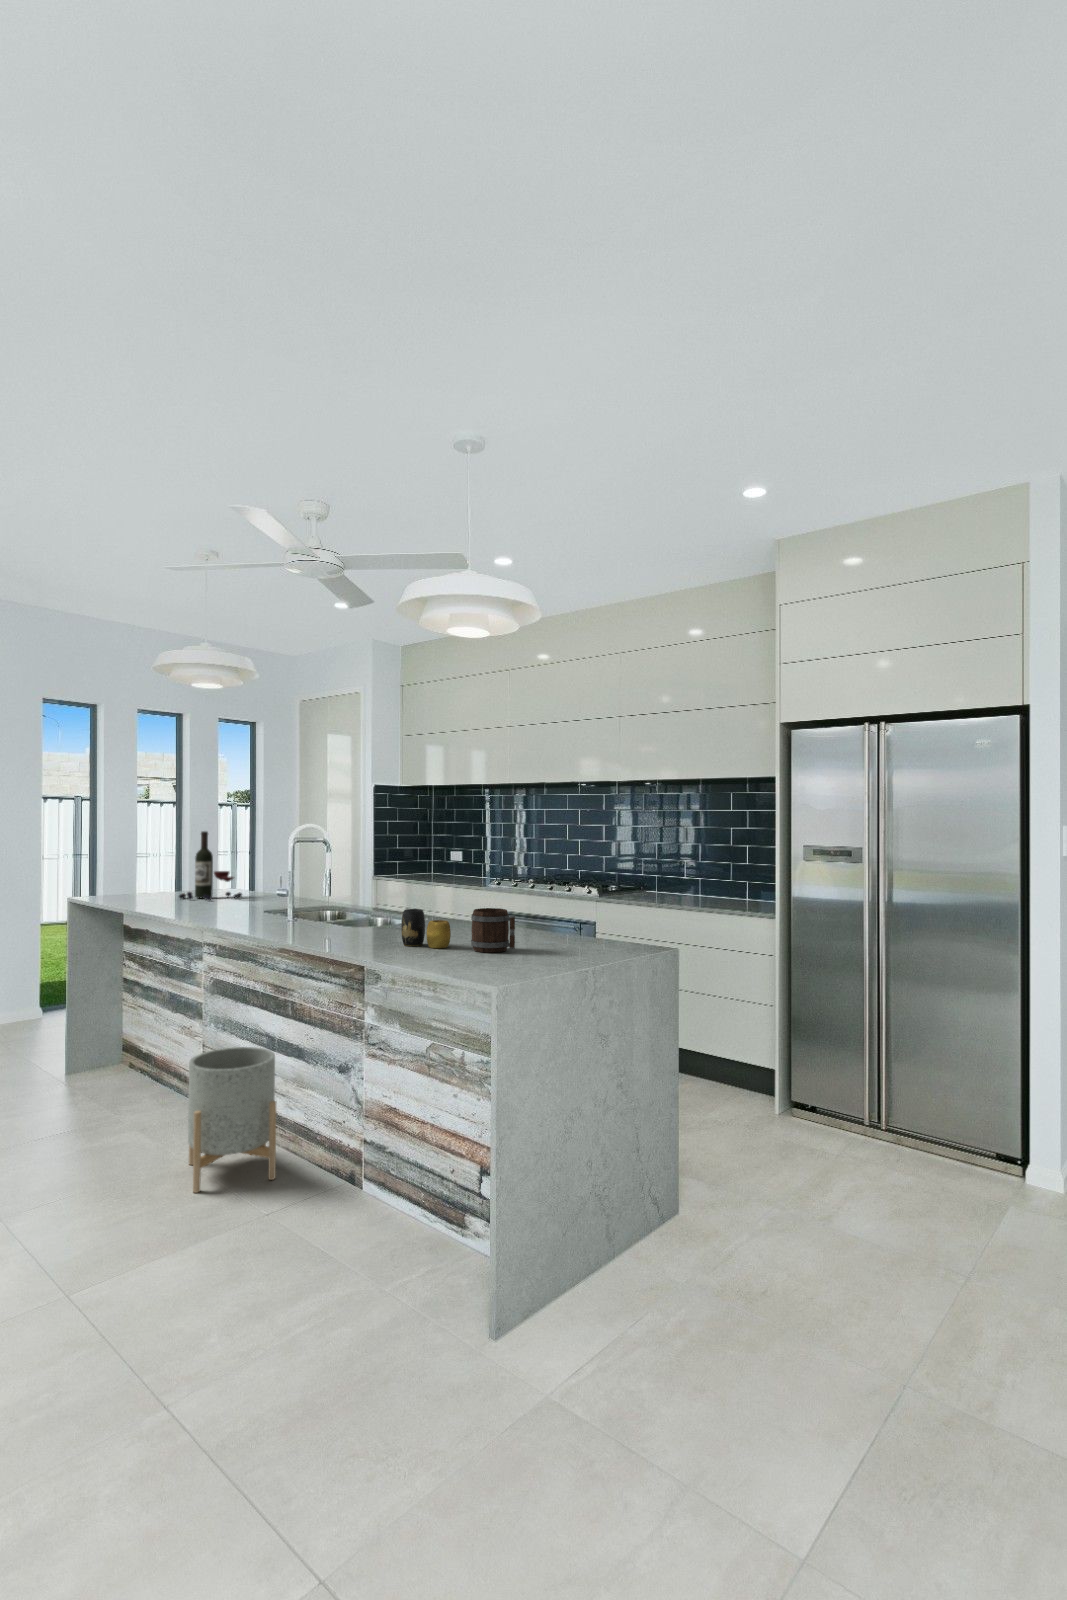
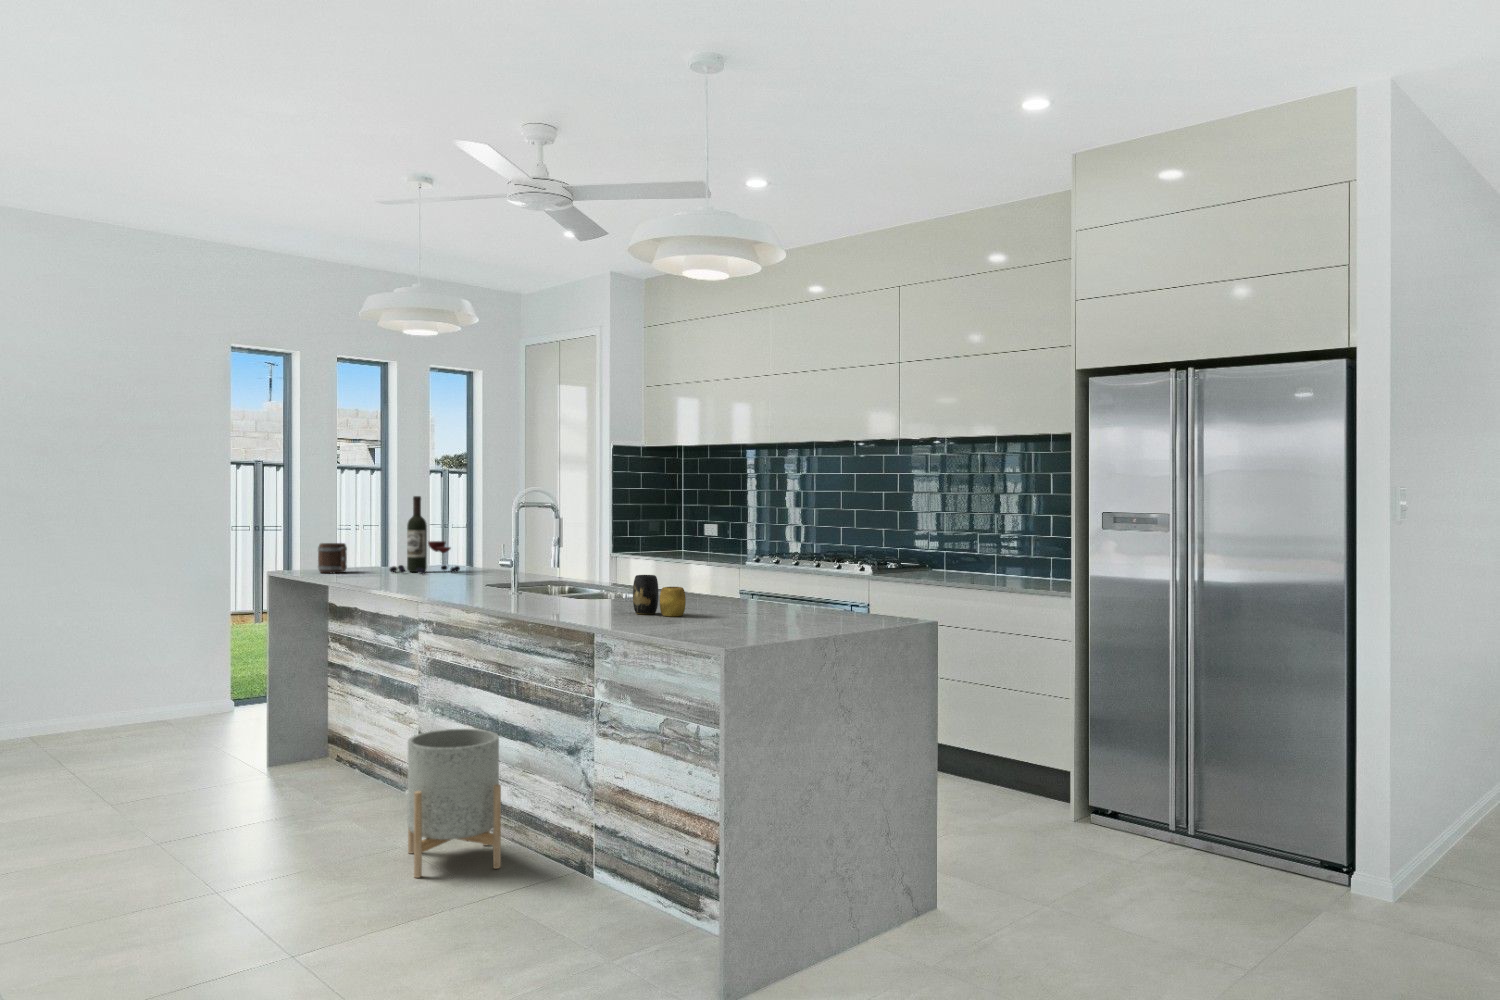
mug: present [471,908,515,952] -> present [318,543,347,573]

